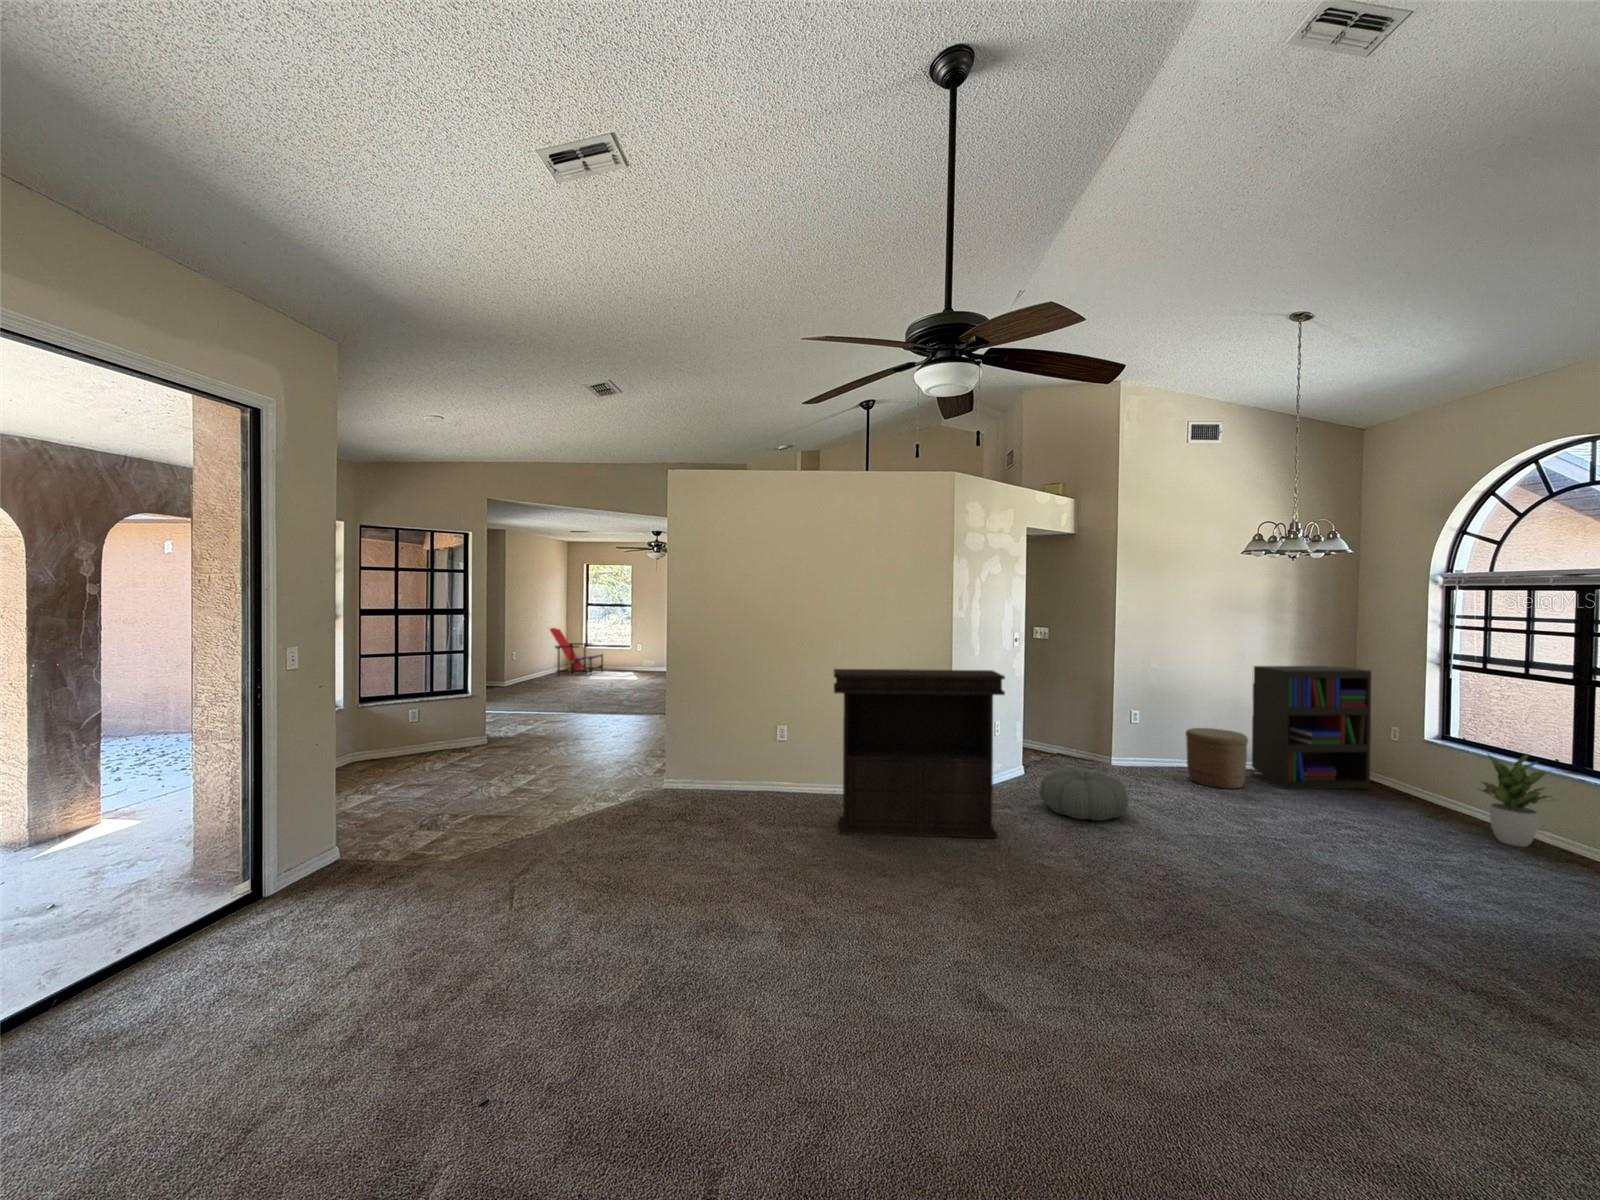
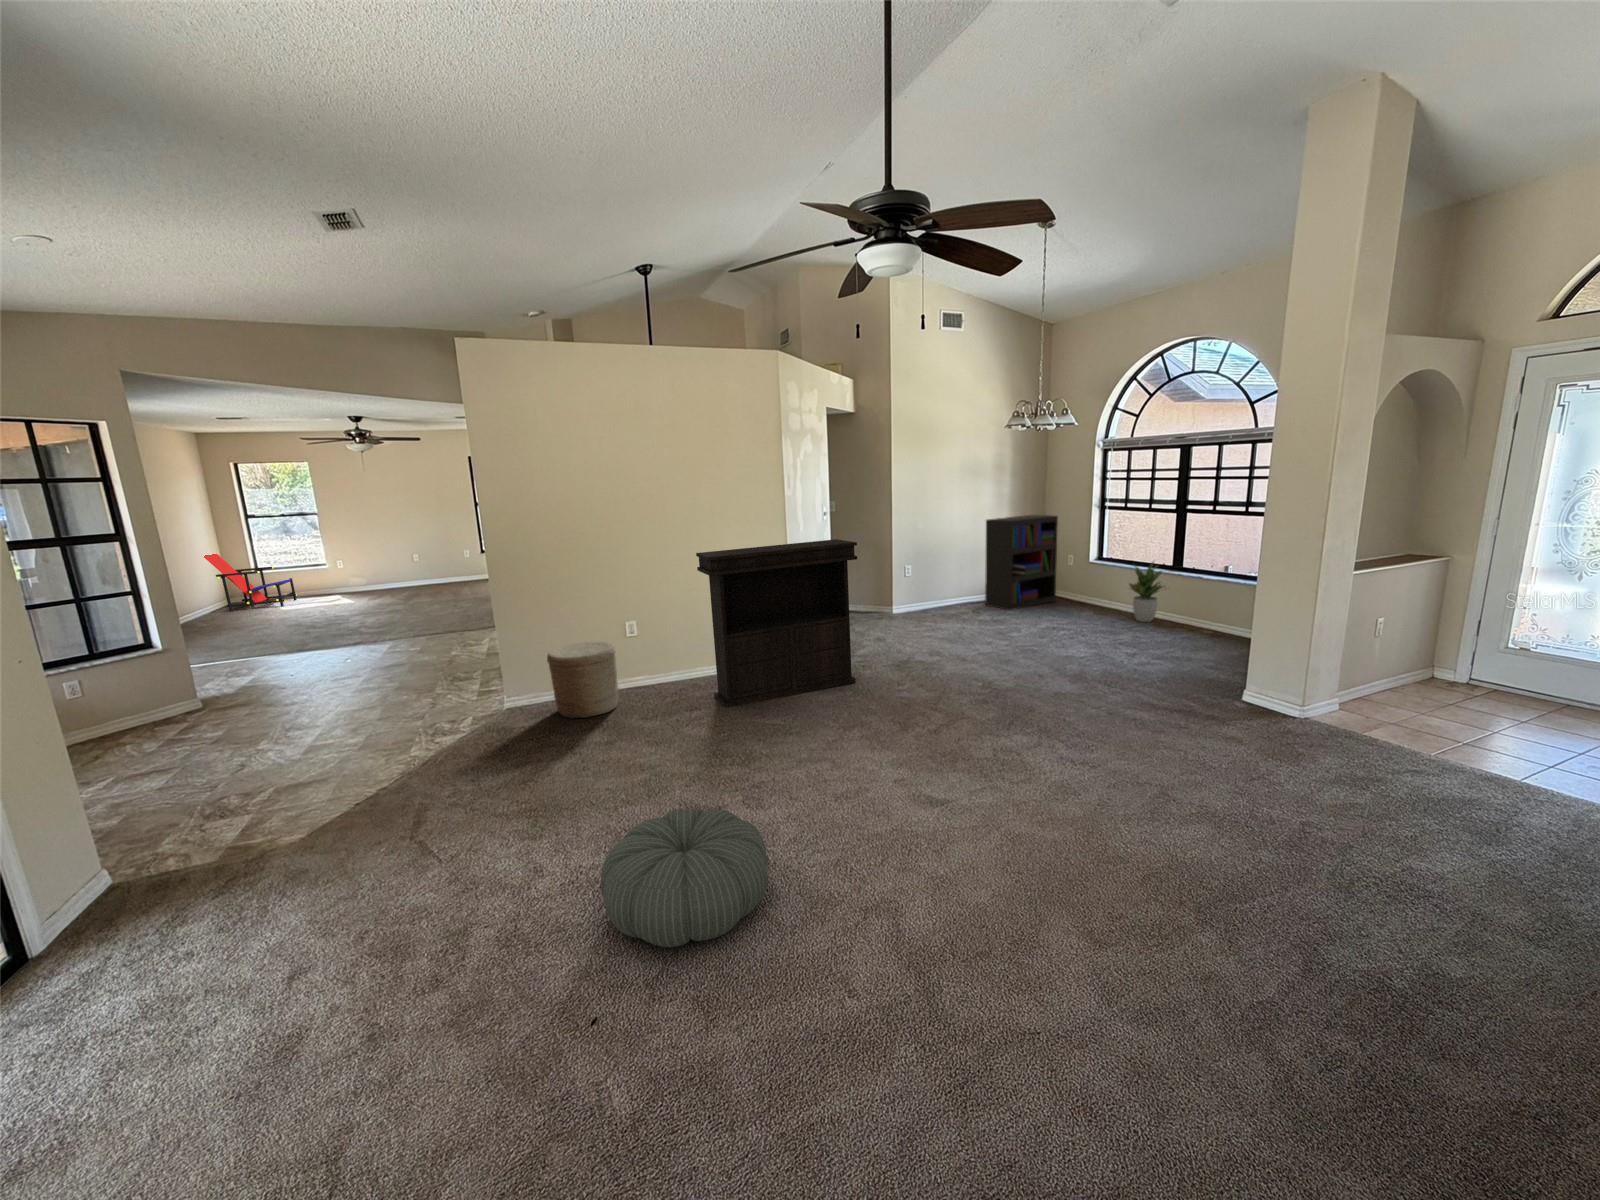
woven basket: present [1186,728,1248,789] -> present [547,642,618,718]
pouf: present [1040,769,1128,821] -> present [601,808,767,947]

